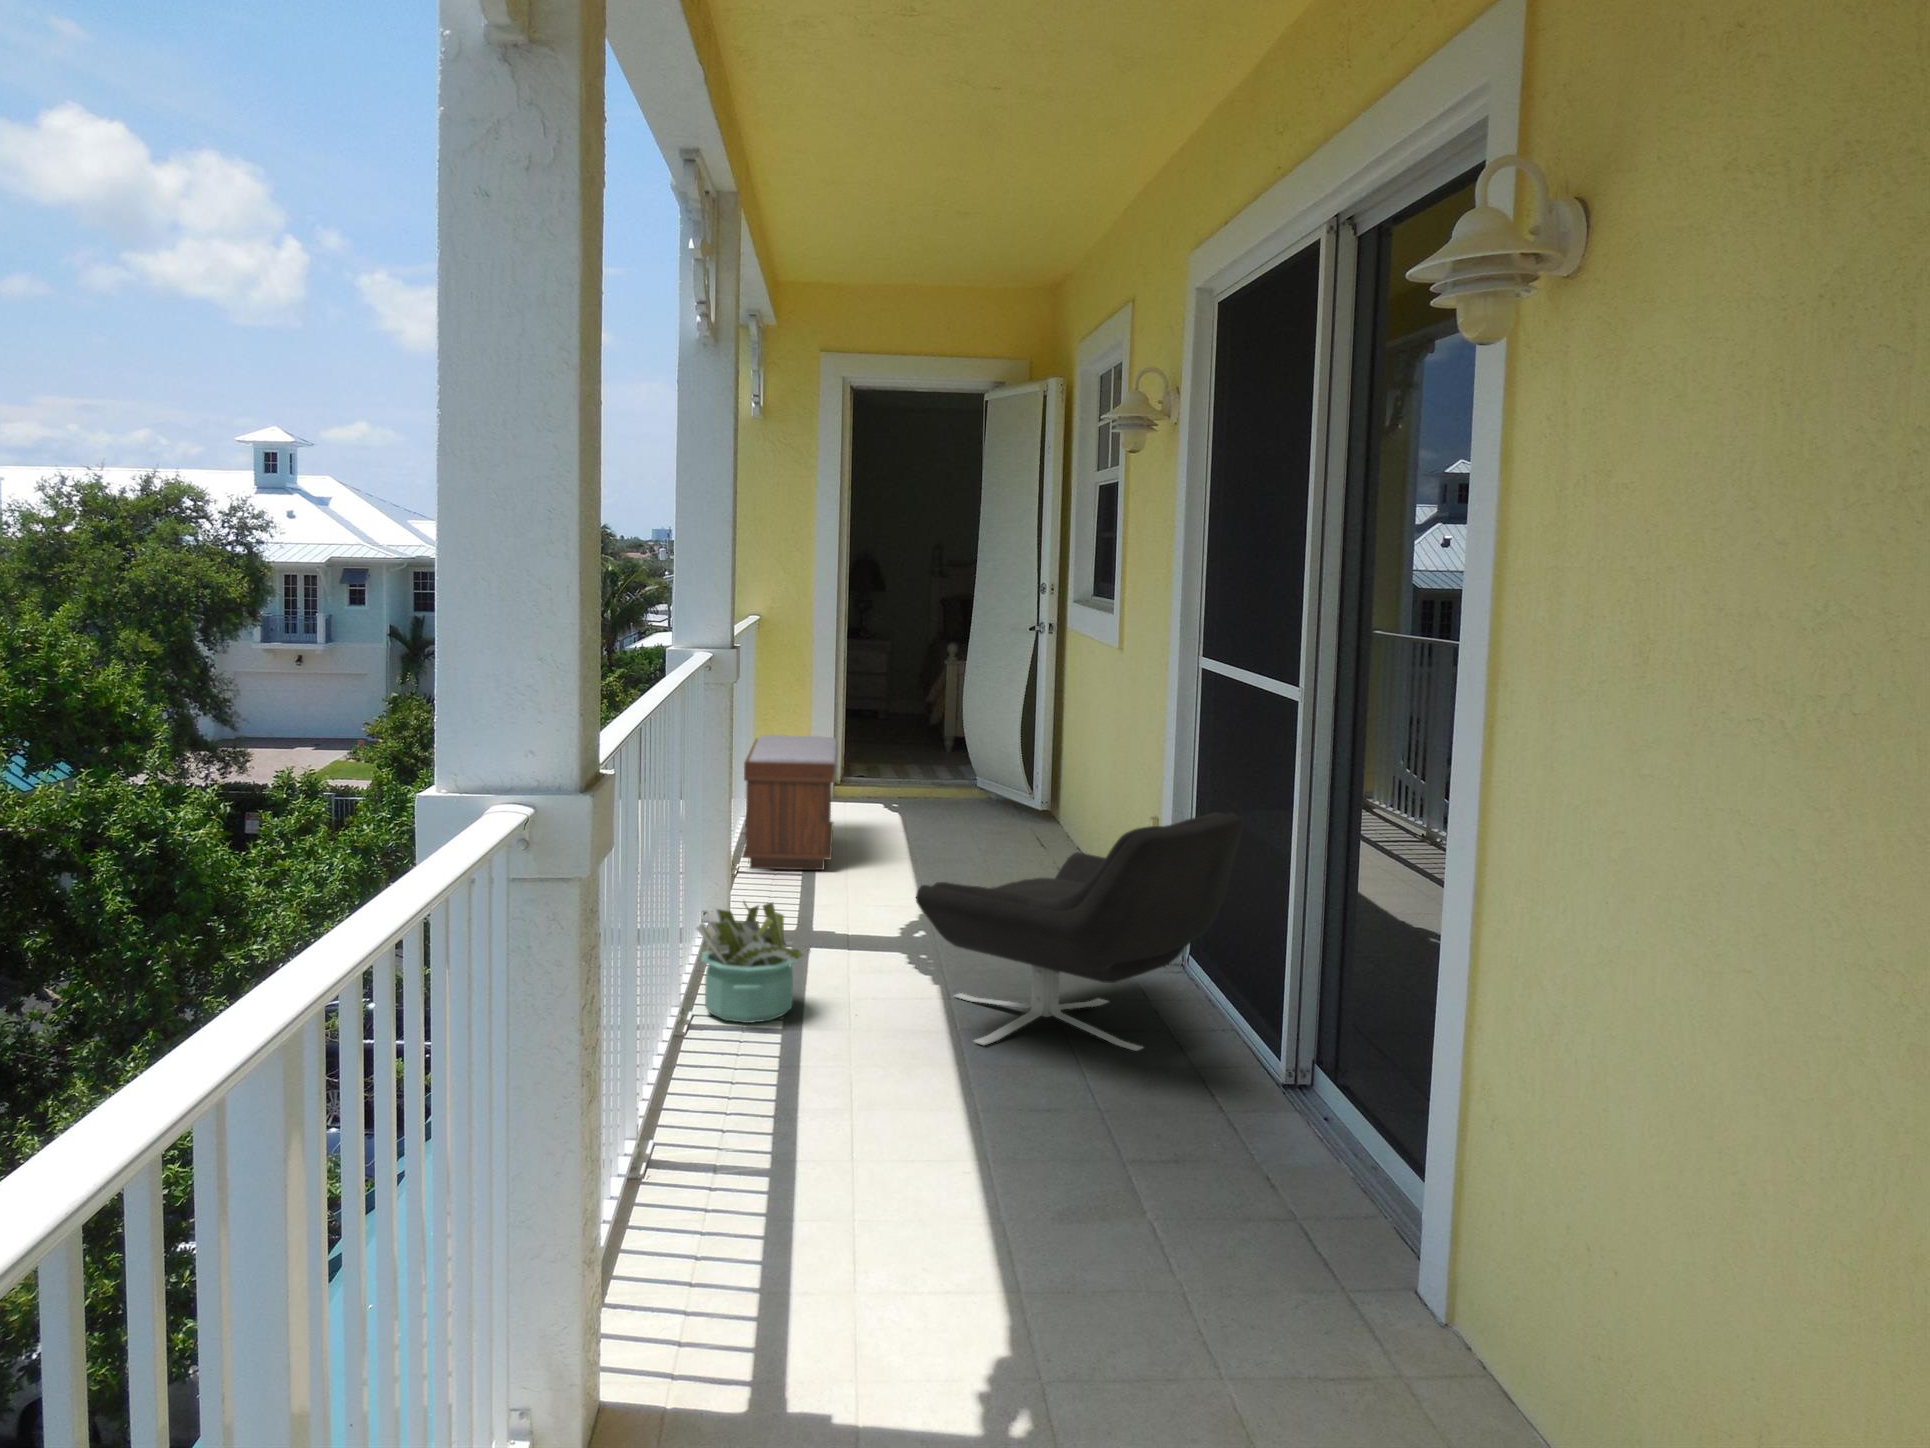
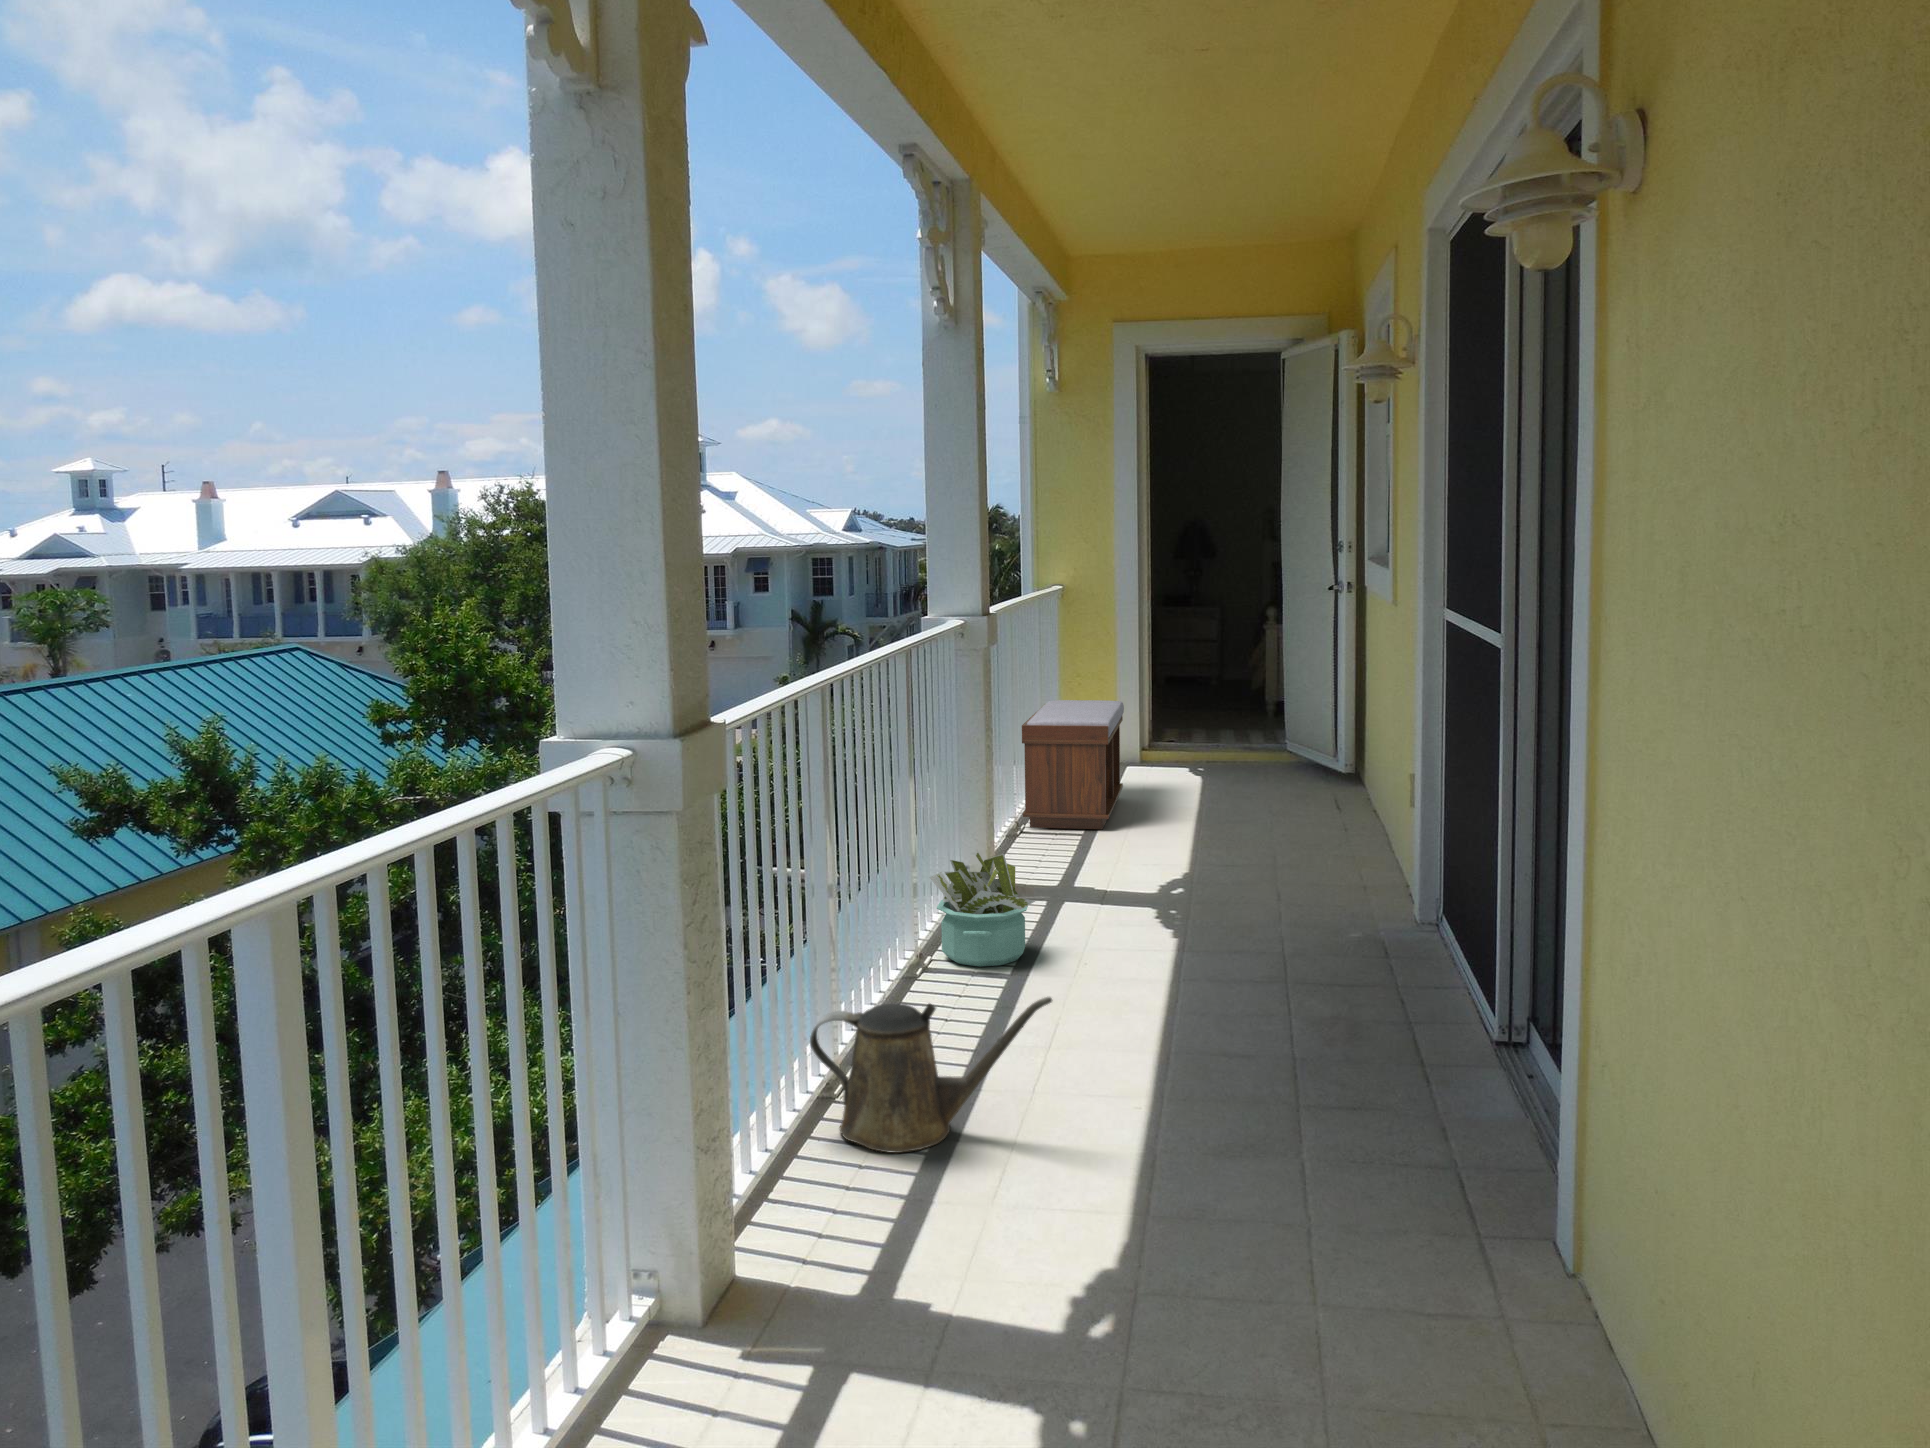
lounge chair: present [916,812,1243,1051] -> none [1130,766,1465,1005]
watering can: none [628,1060,897,1240] -> present [810,997,1052,1153]

